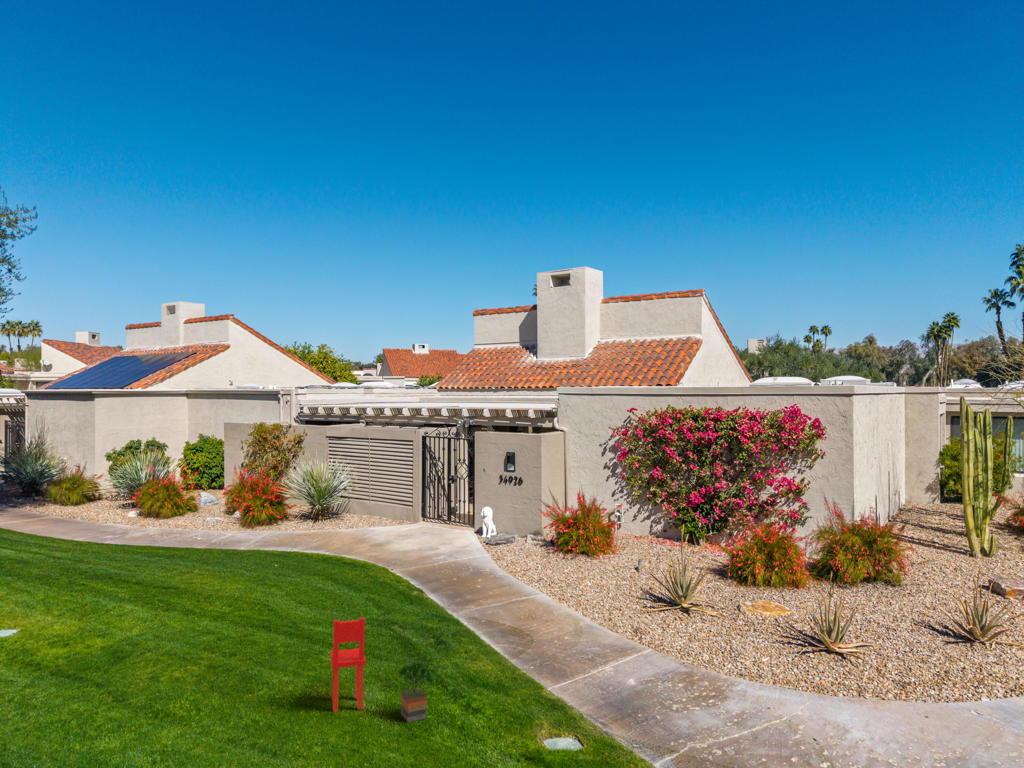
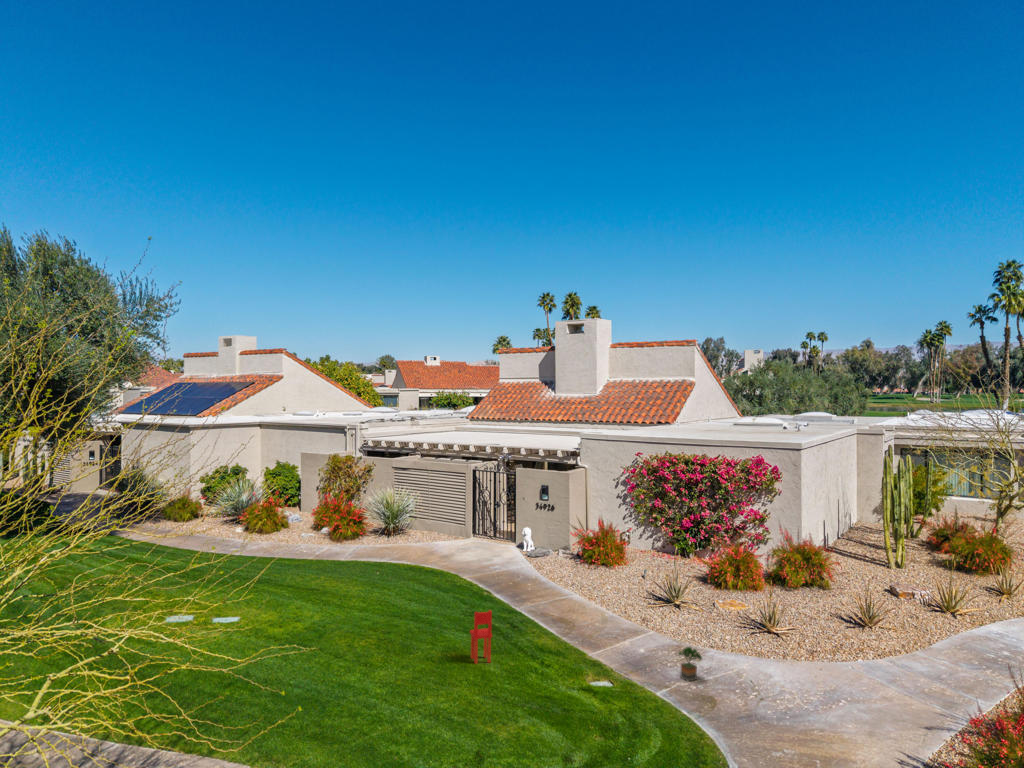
potted tree: present [398,661,435,722] -> present [679,647,702,681]

